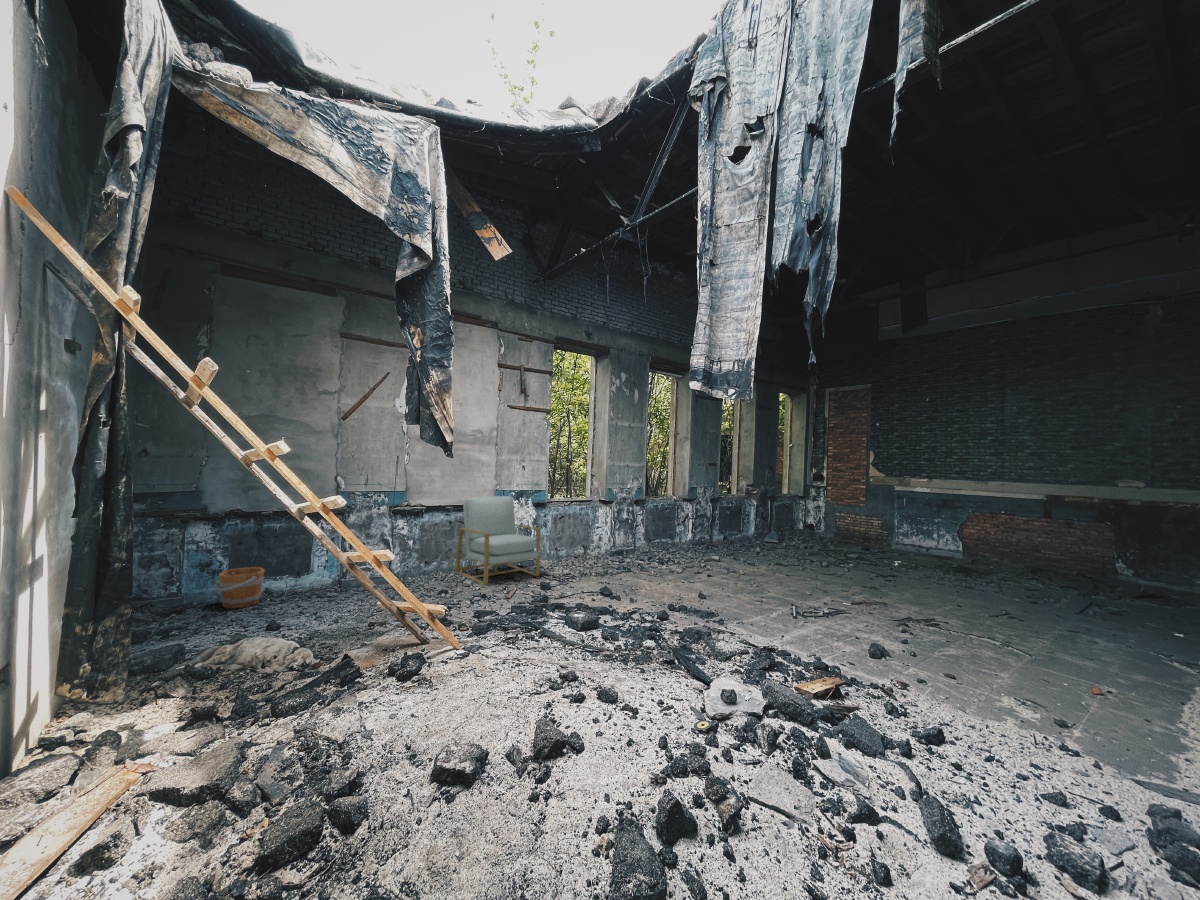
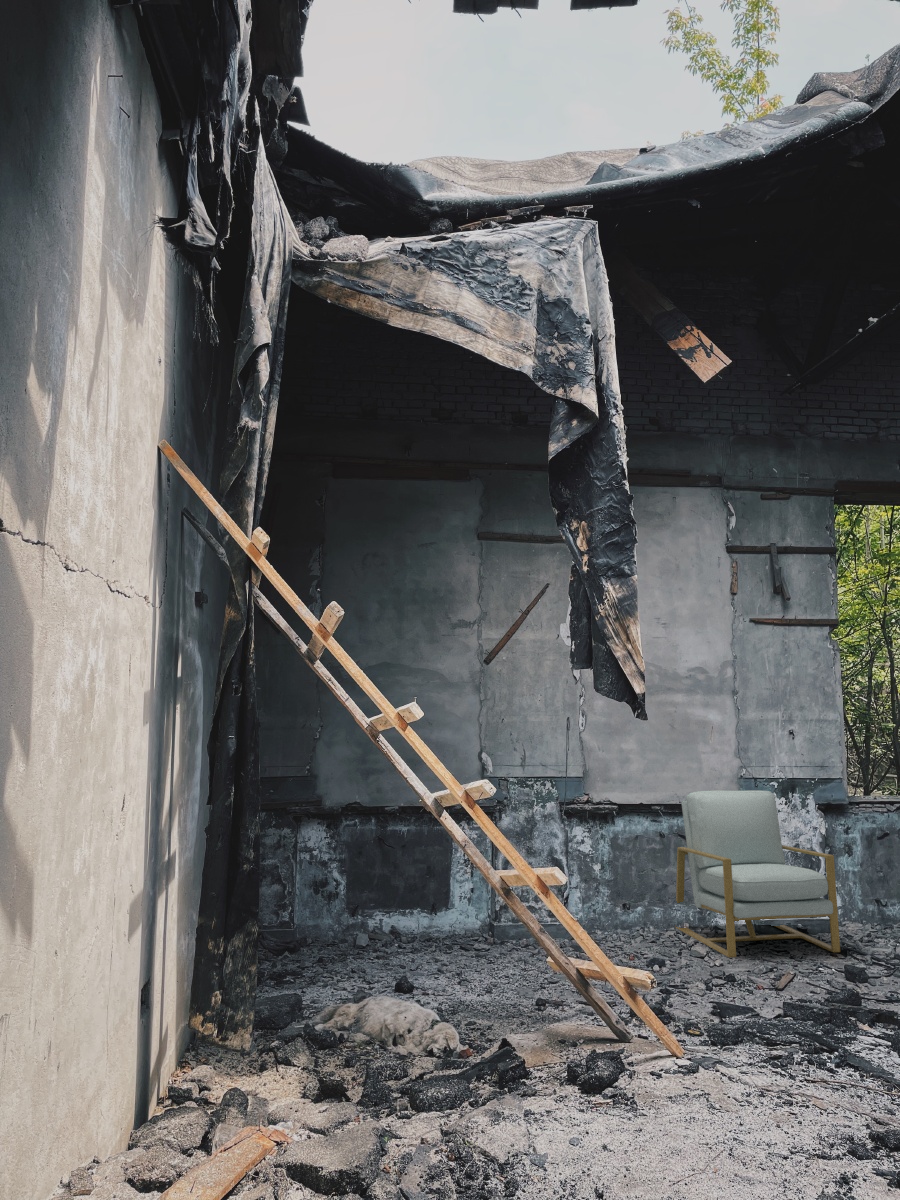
bucket: present [214,567,264,608] -> none [342,888,399,947]

